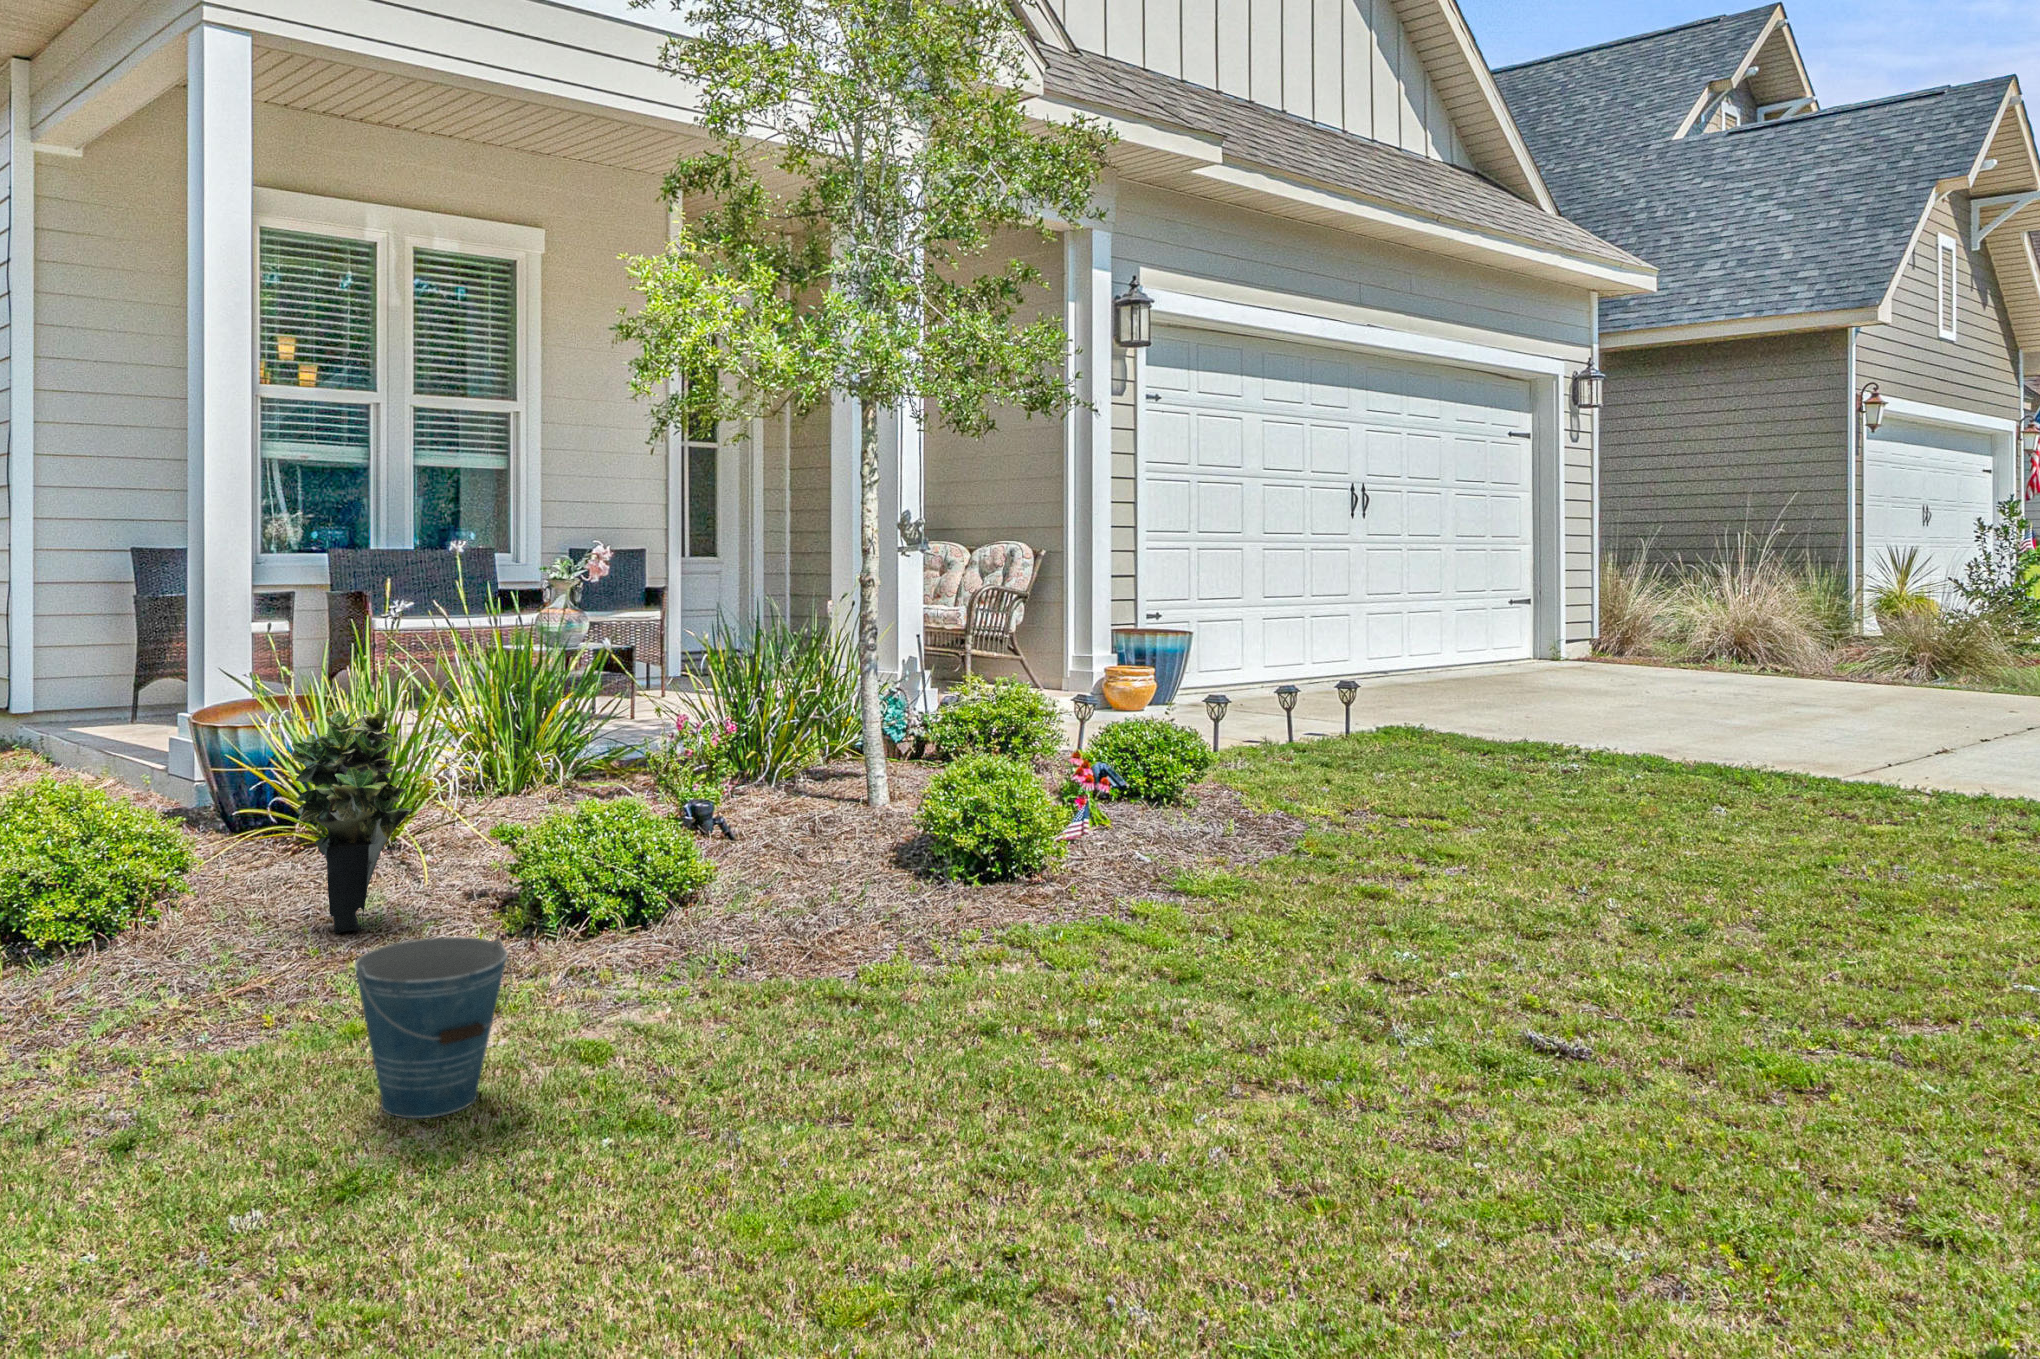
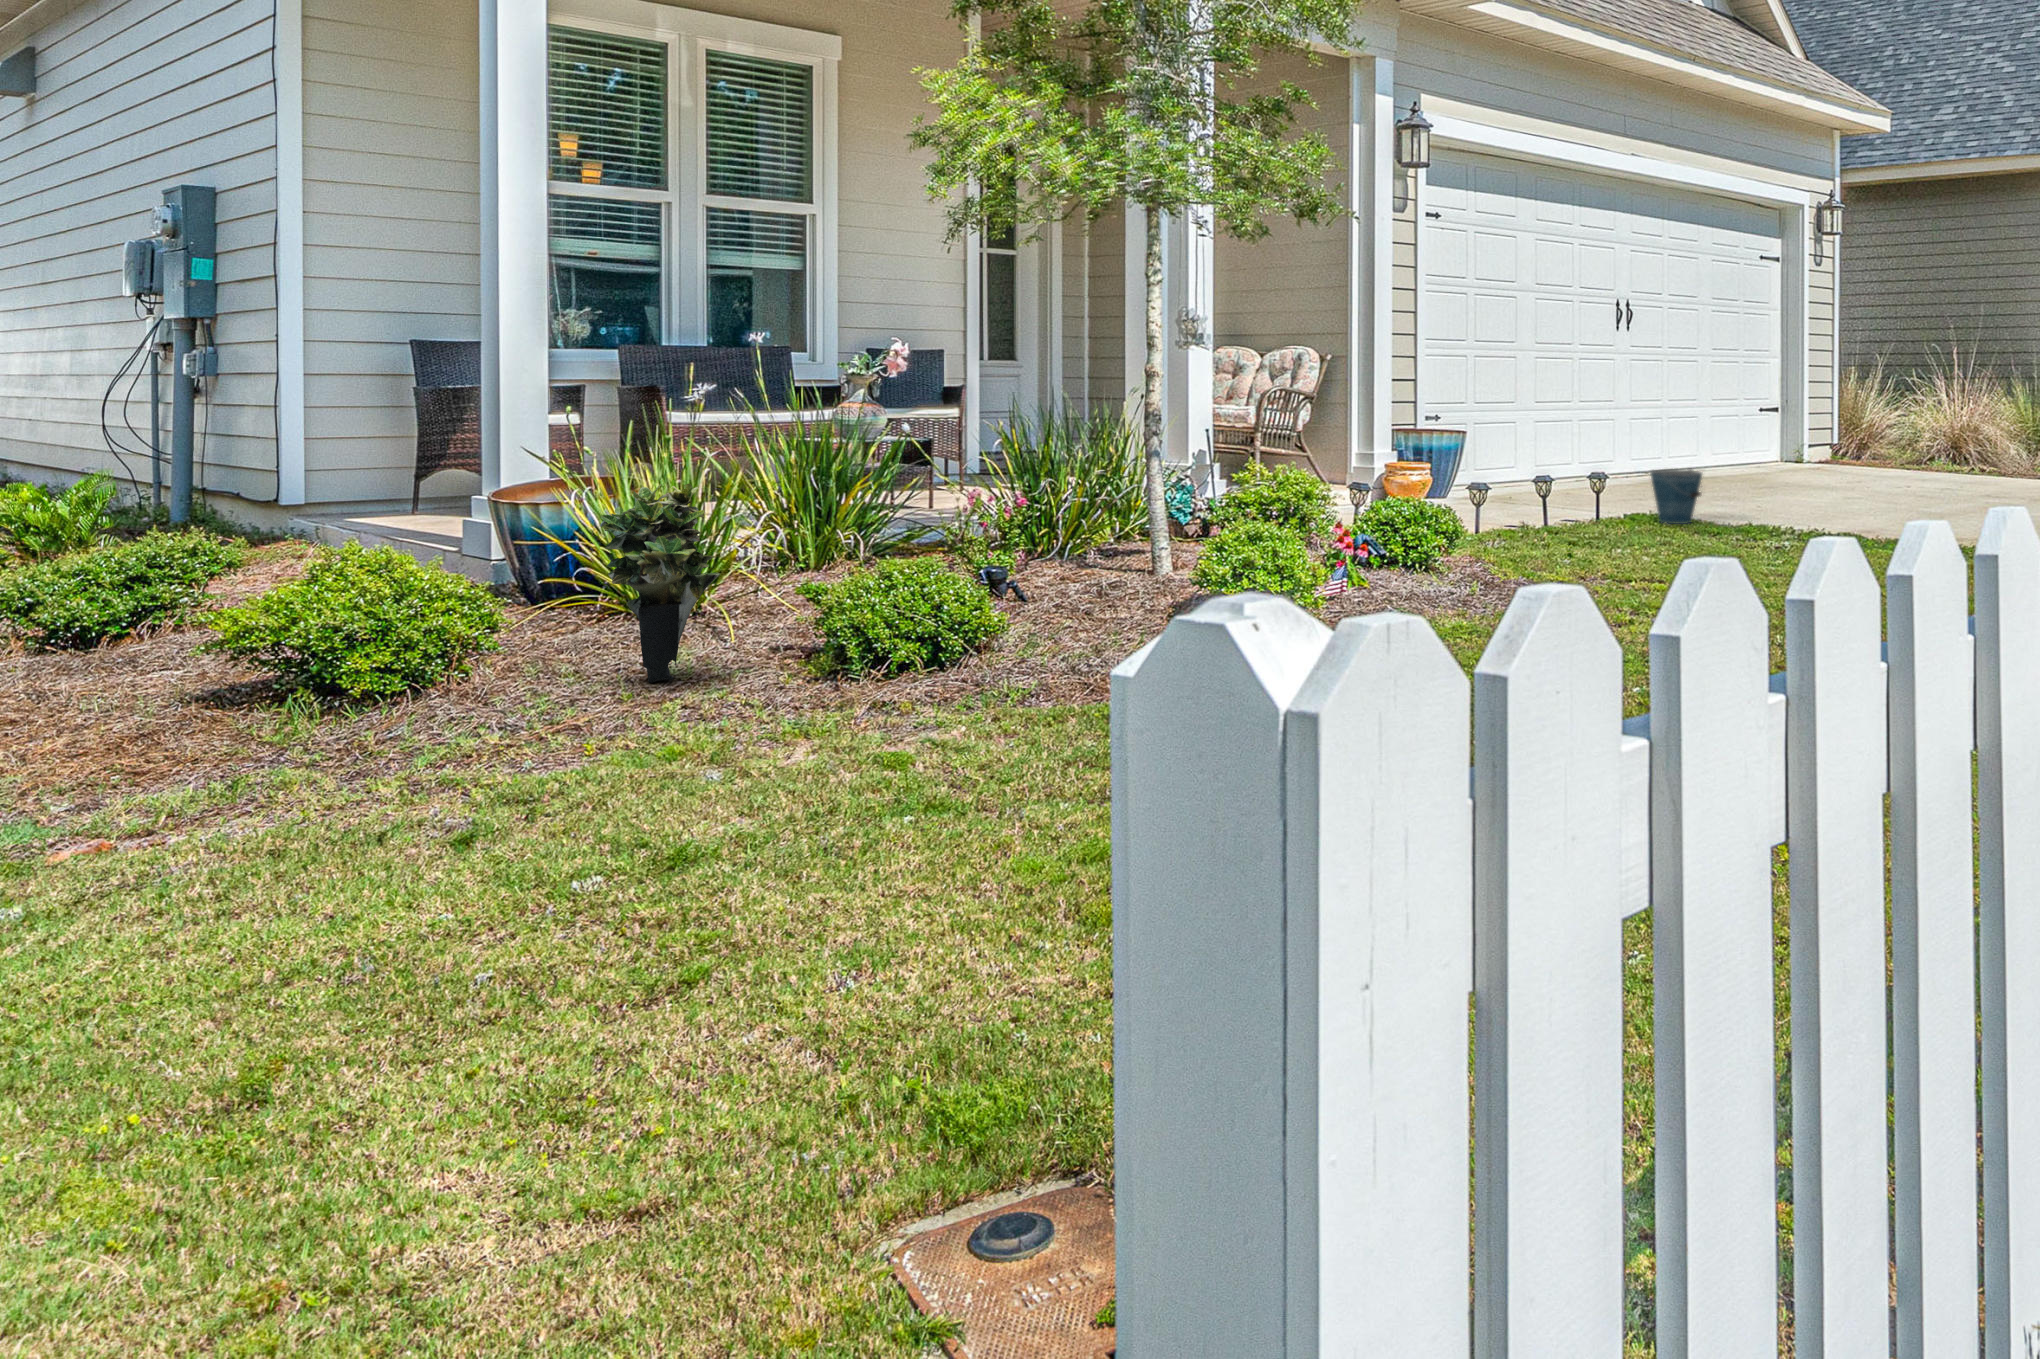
bucket: present [355,937,512,1118] -> present [1650,469,1702,524]

